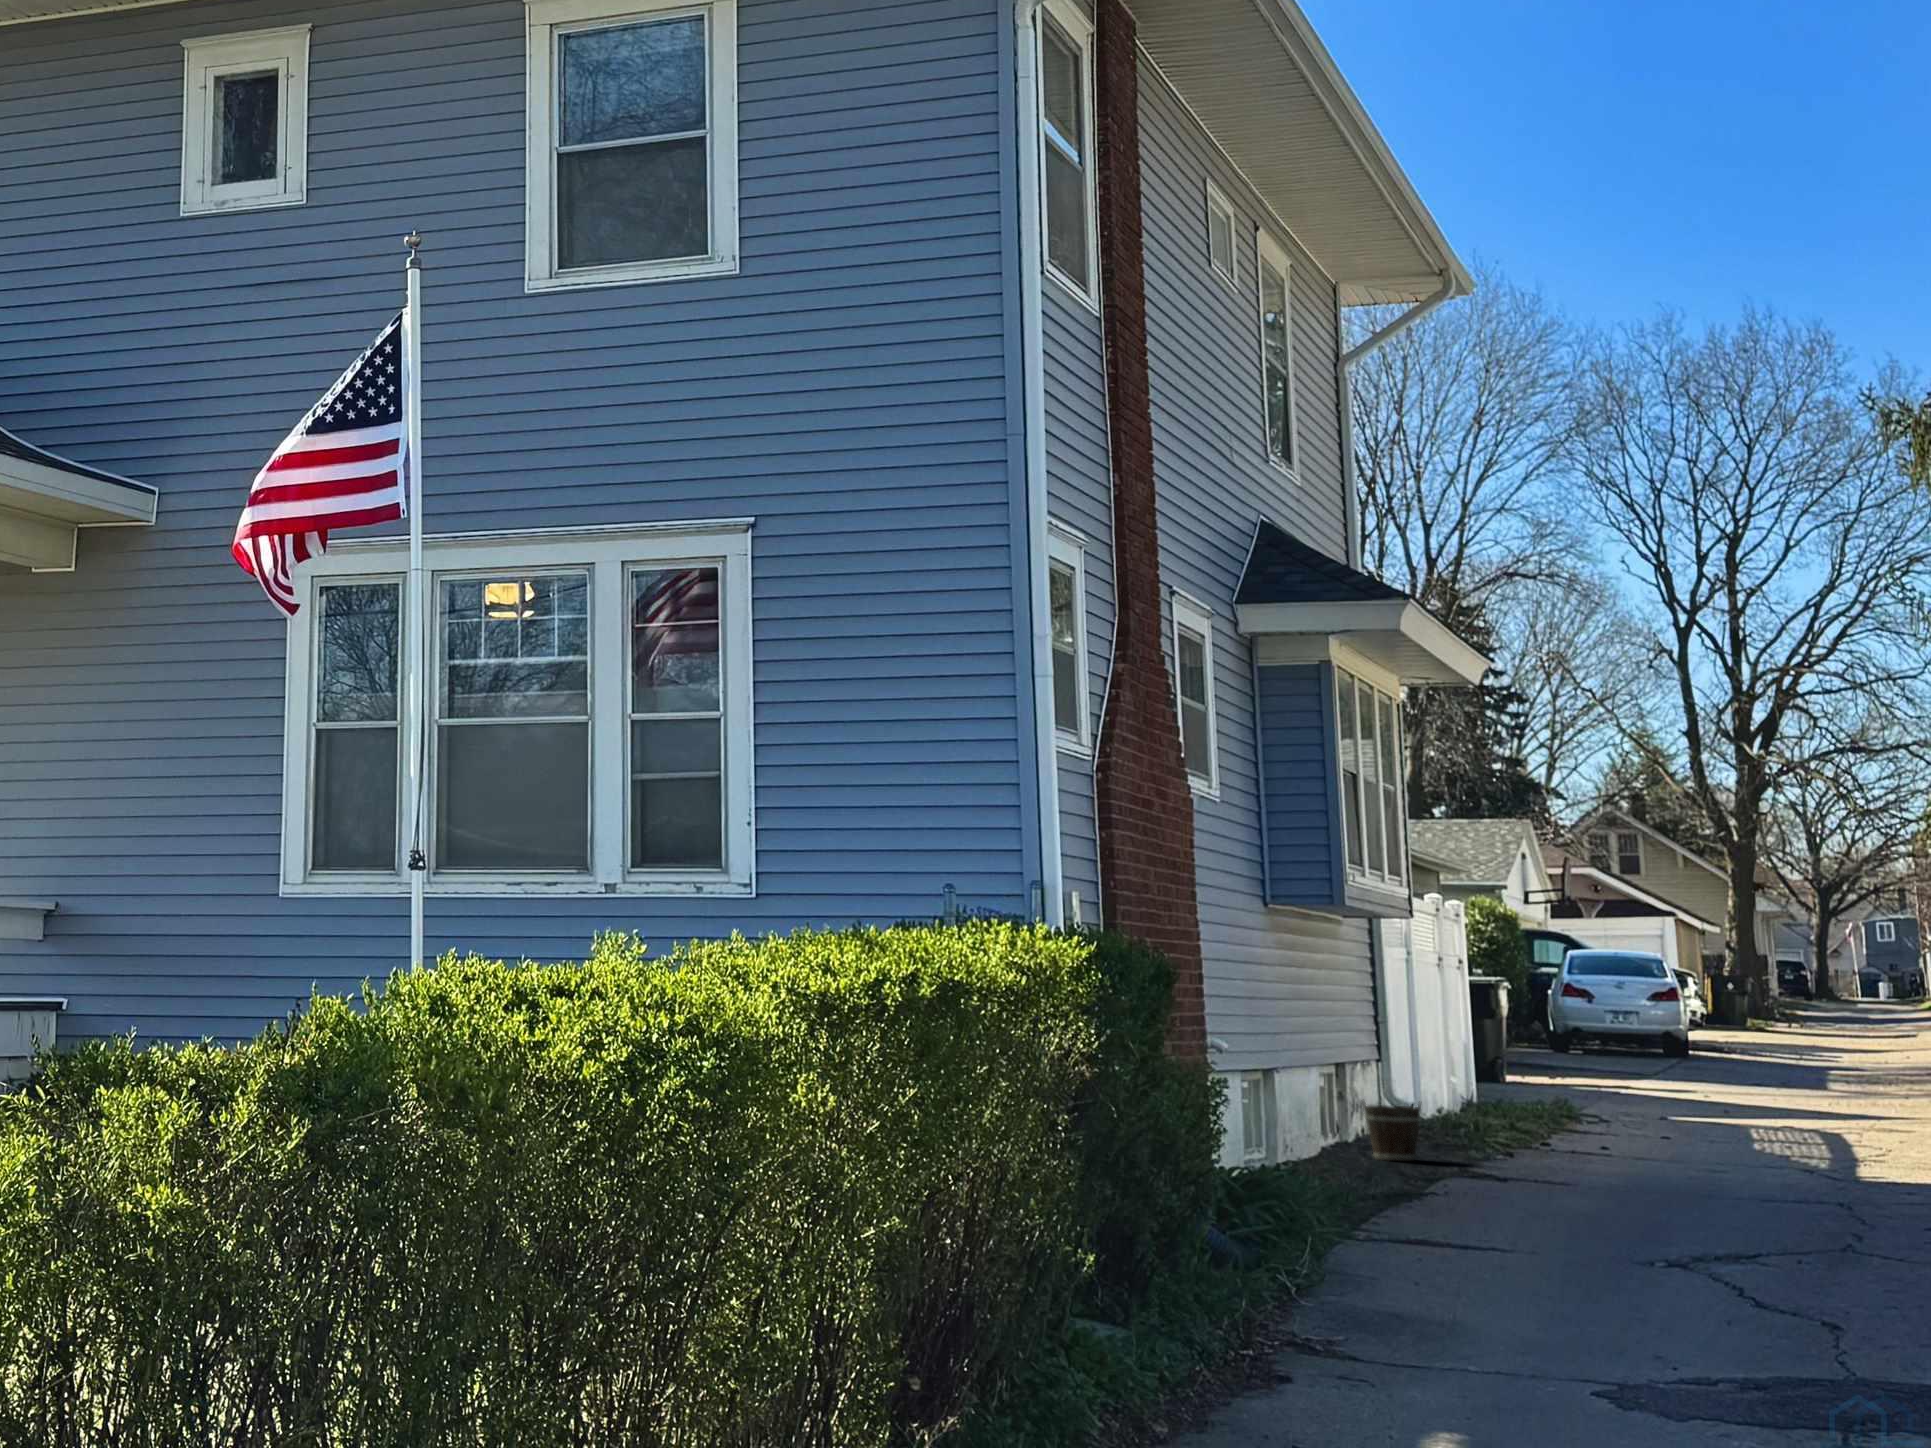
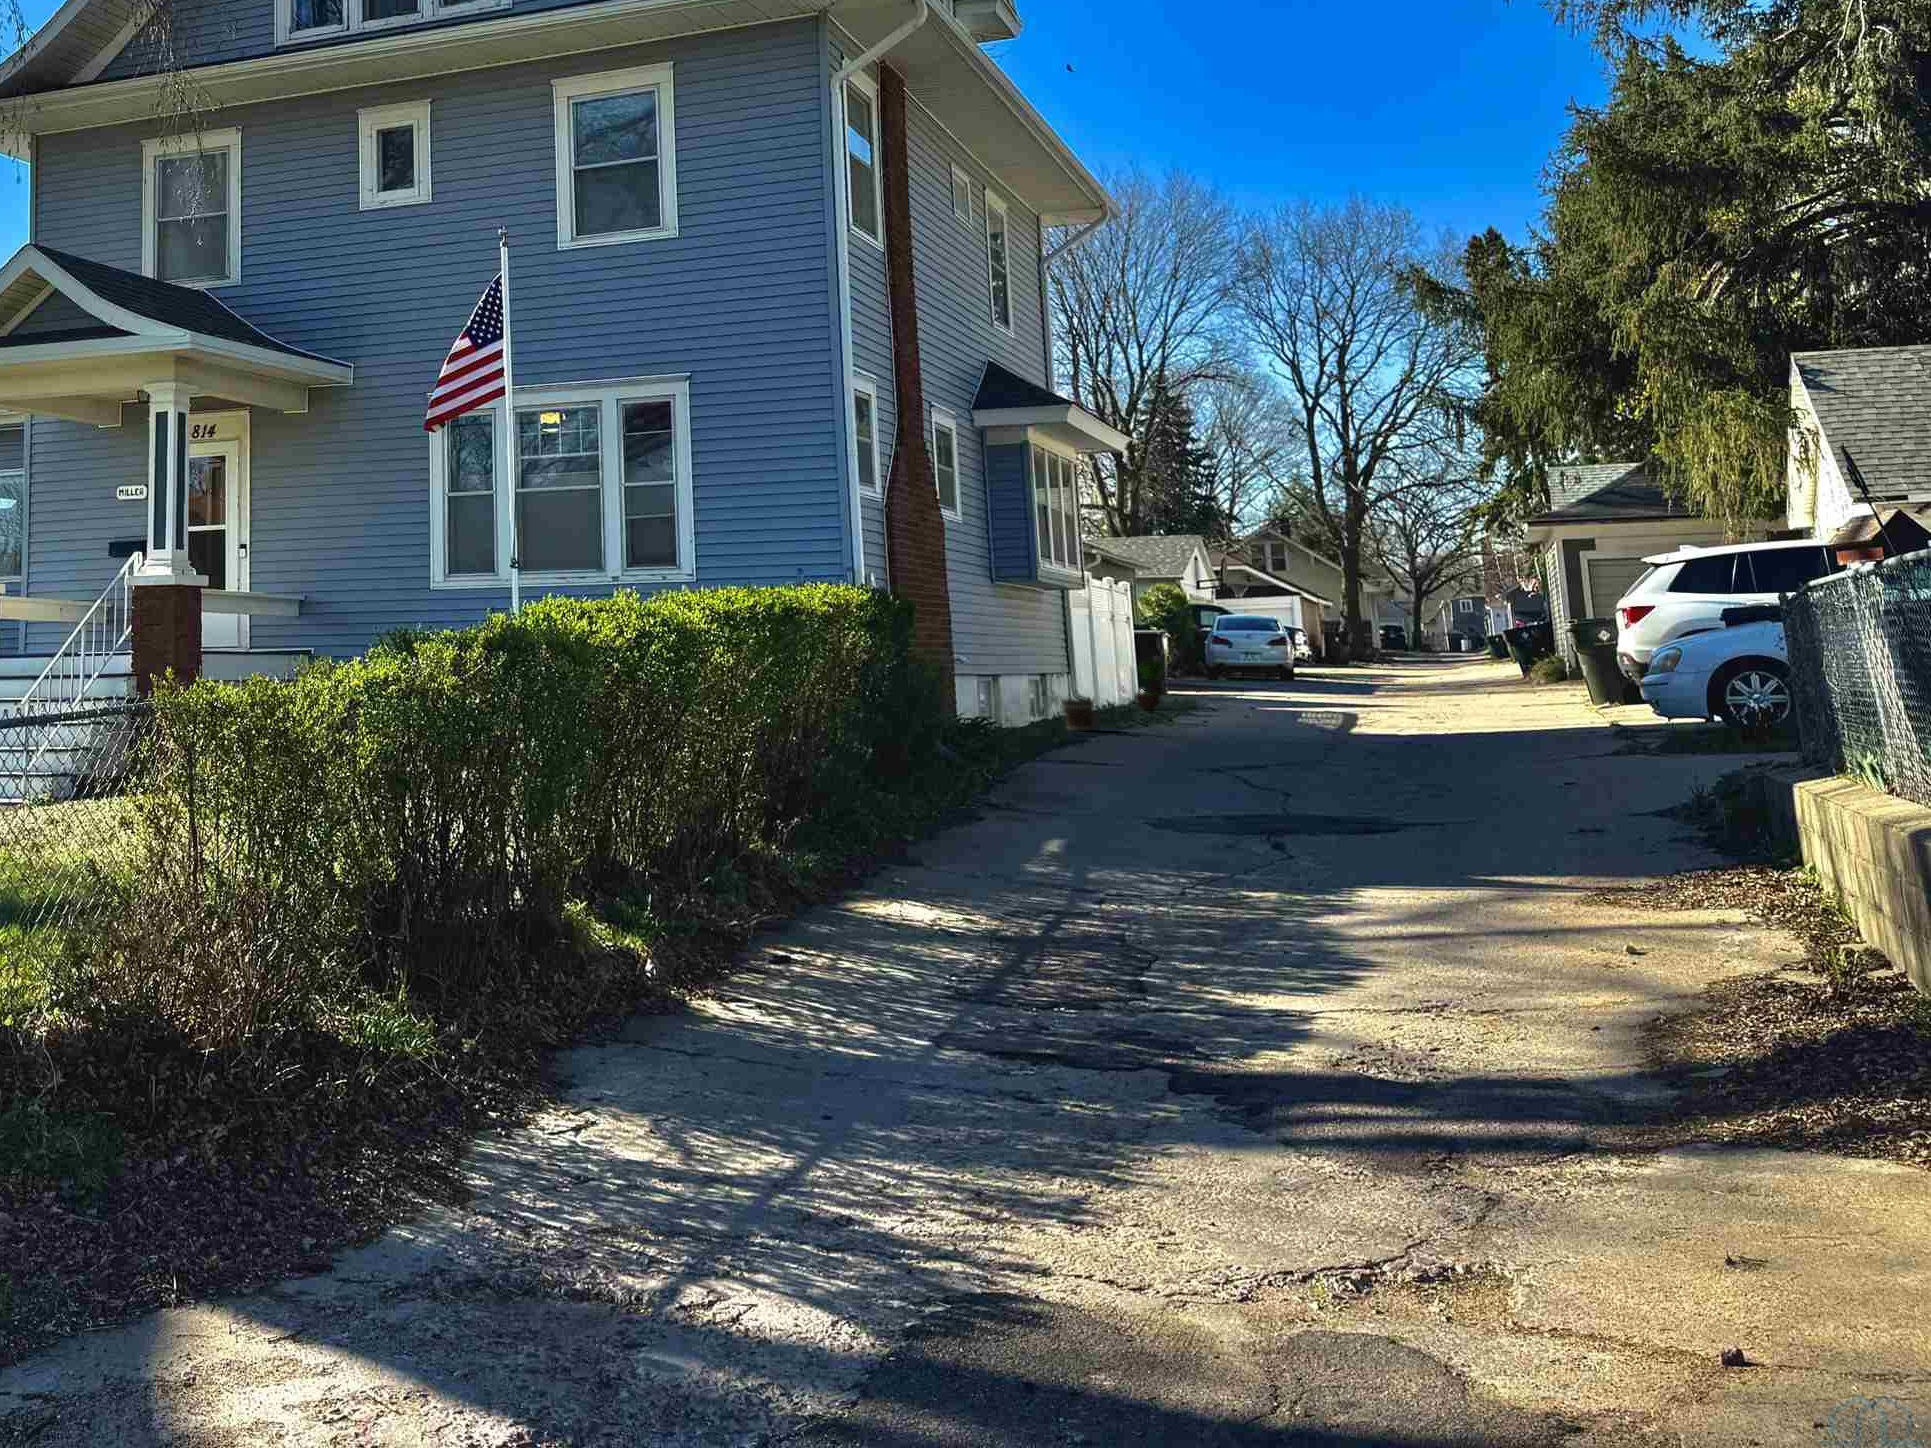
potted tree: none [1468,1023,1522,1117] -> present [1135,660,1165,710]

